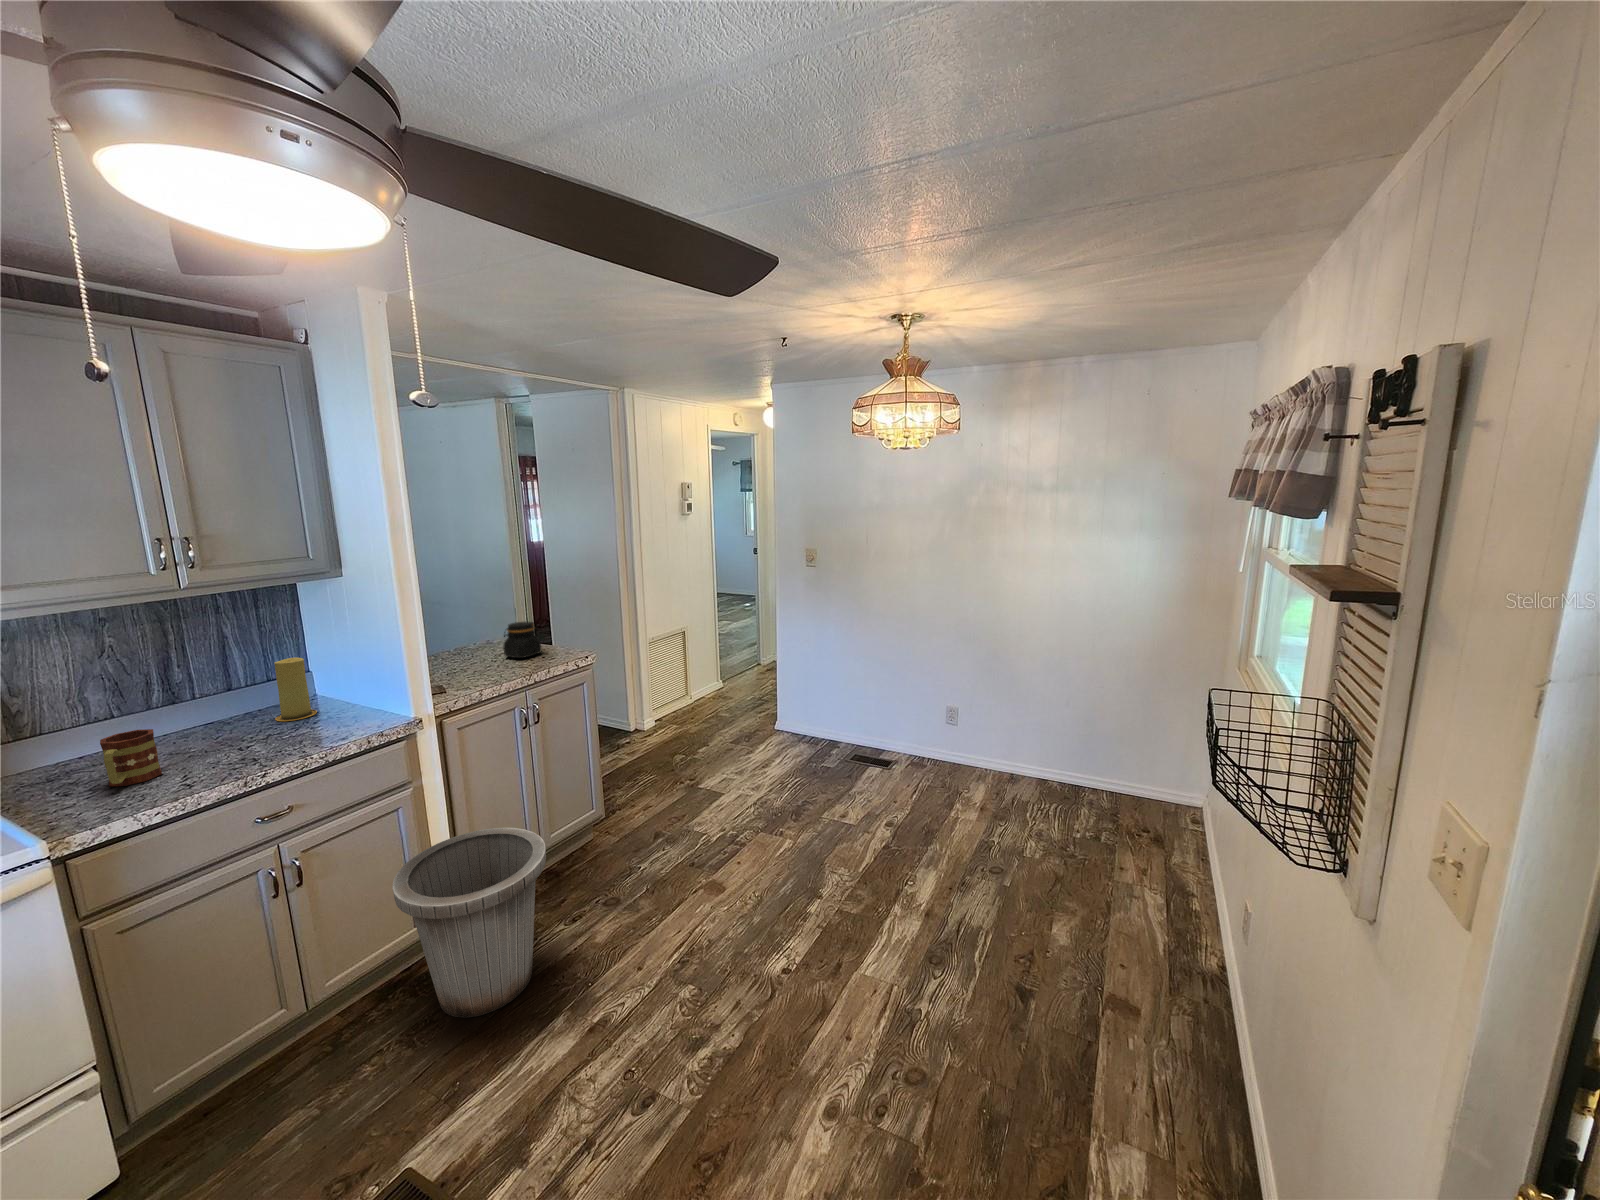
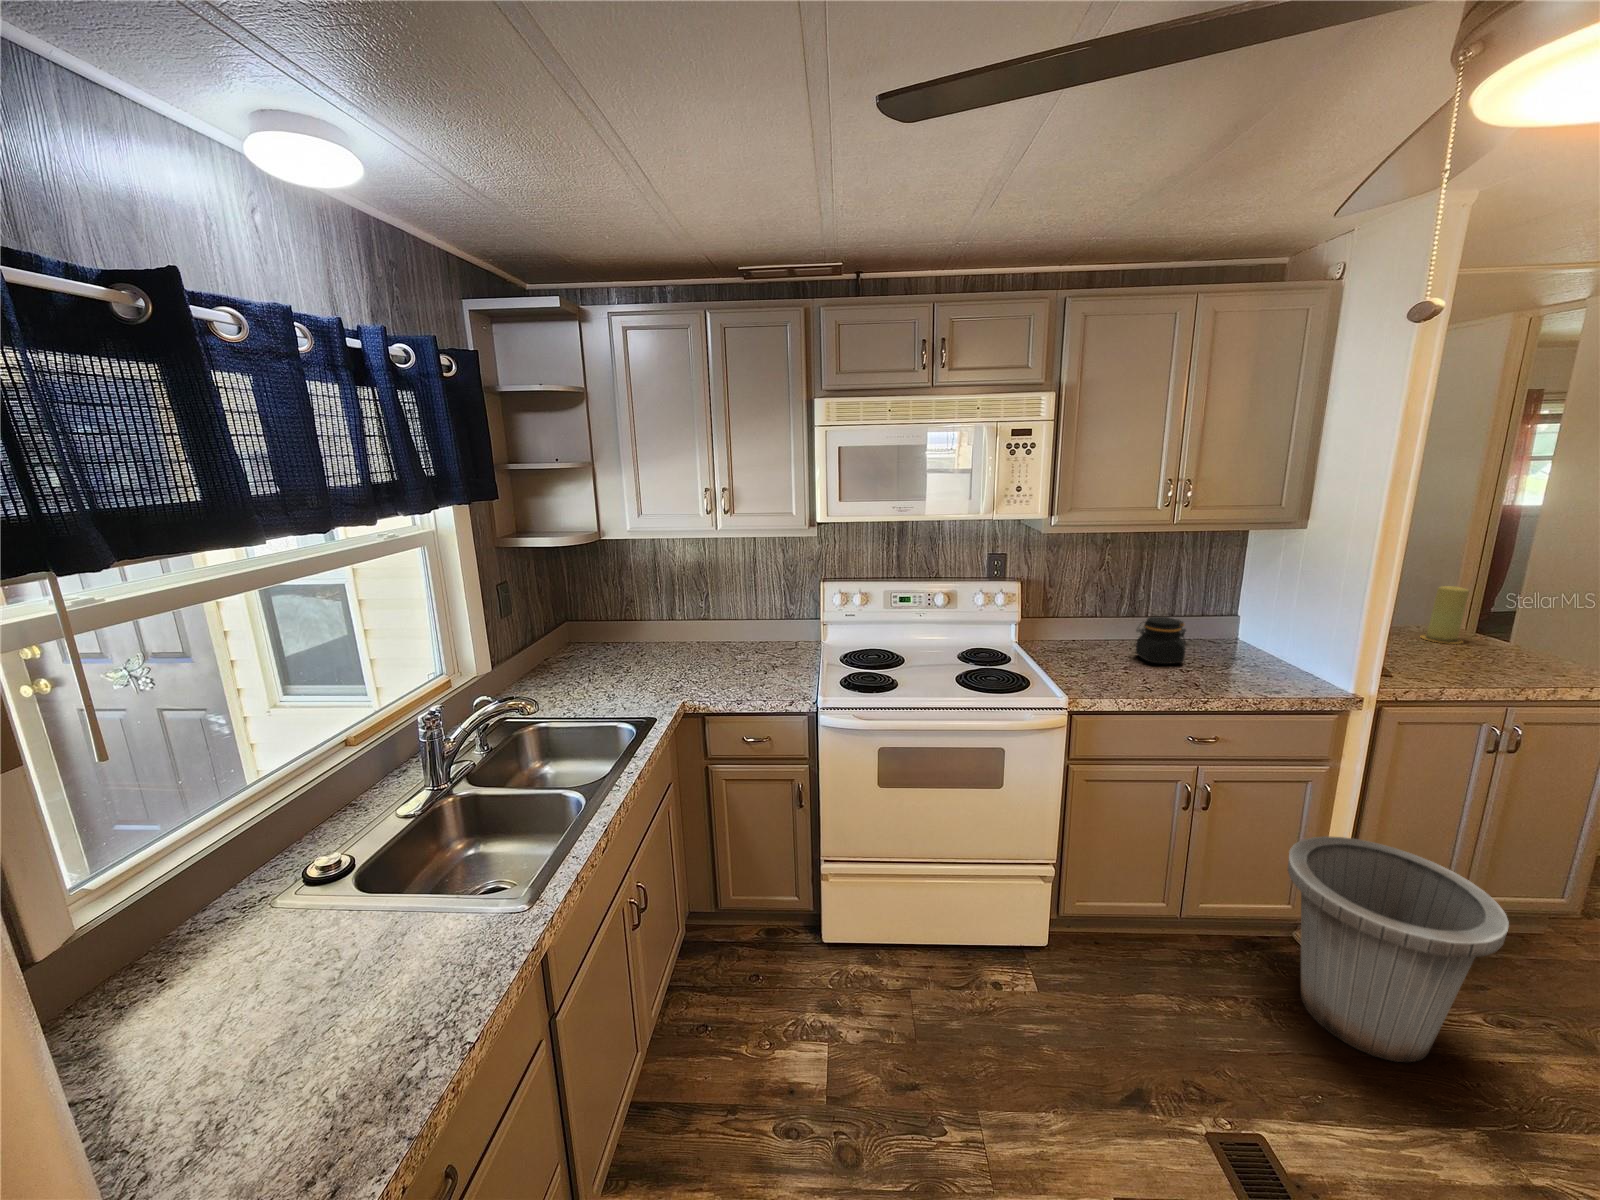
jar: present [504,622,541,658] -> present [1135,617,1186,664]
candle: present [275,657,317,721] -> present [1421,586,1469,644]
mug: present [100,729,162,786] -> none [1095,631,1131,674]

